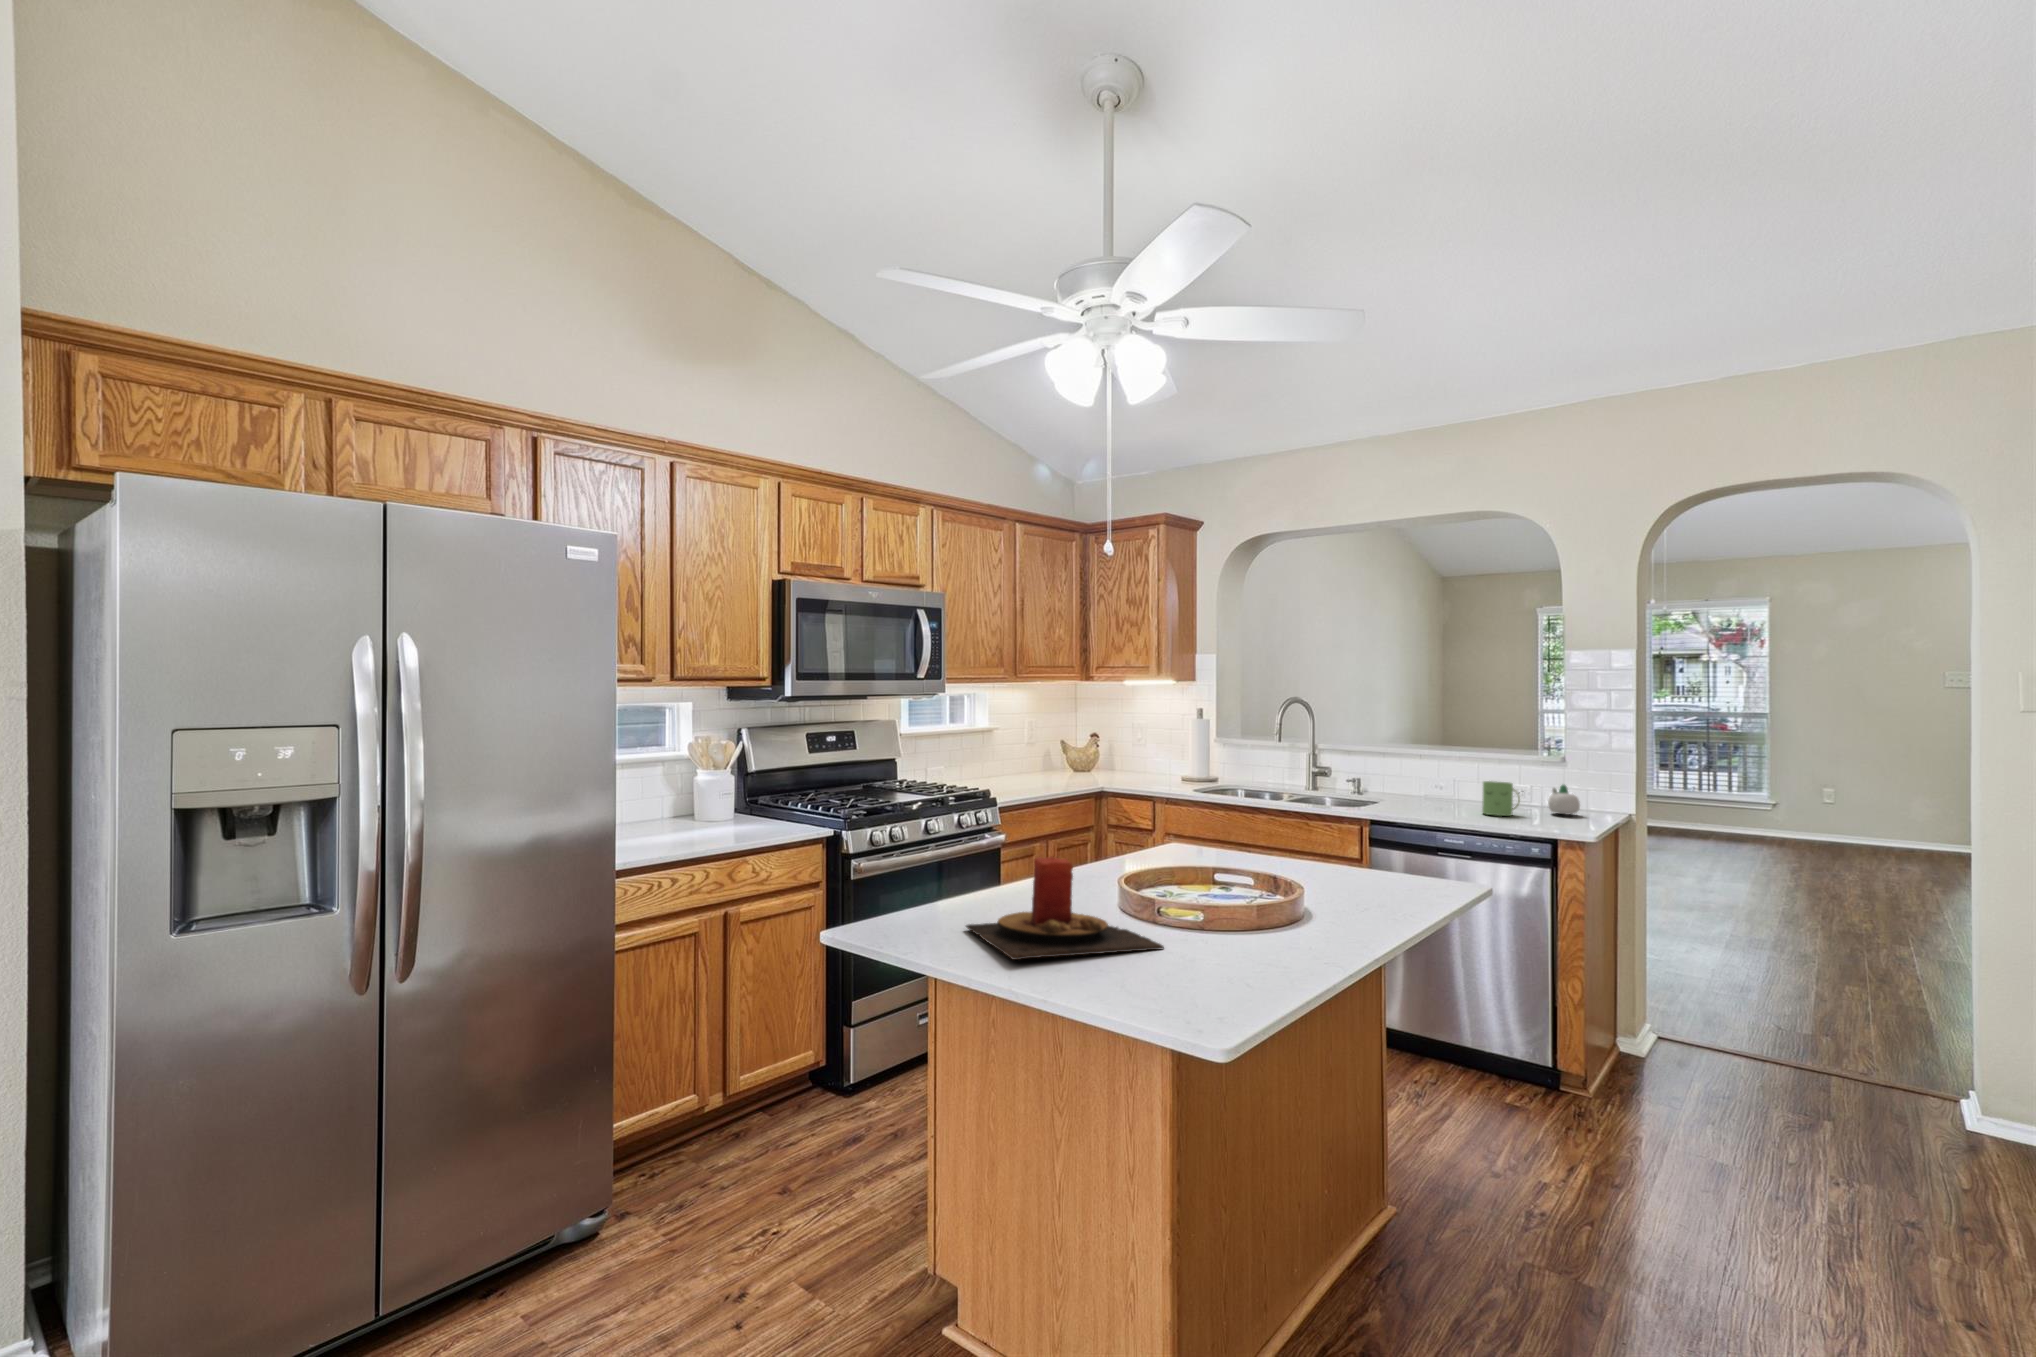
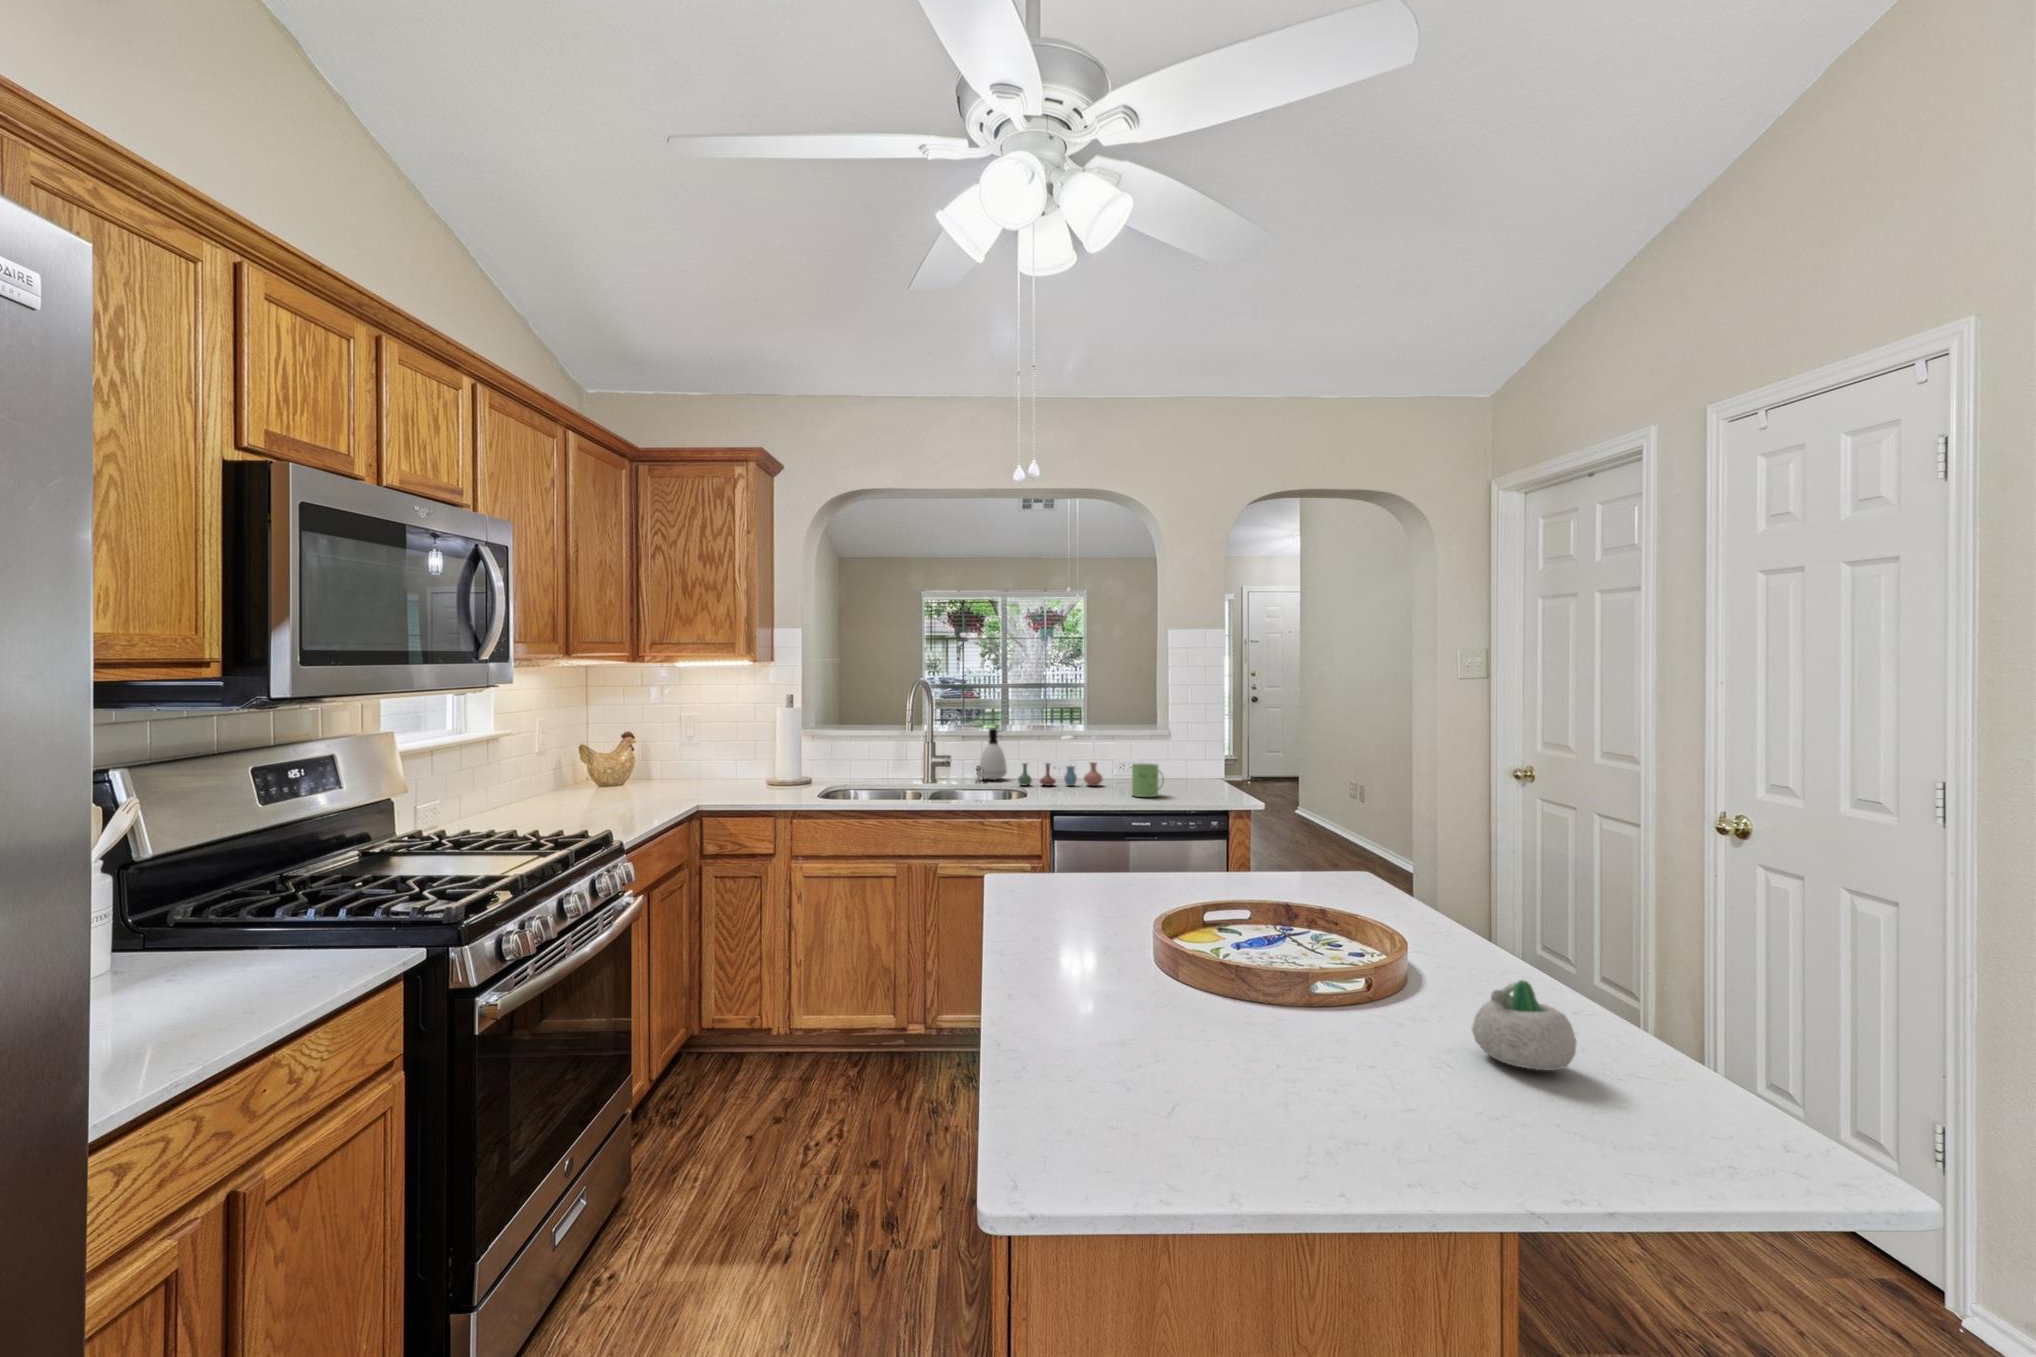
soap dispenser: none [1369,743,1397,792] -> present [979,728,1007,780]
vase: none [1393,776,1480,804] -> present [1018,762,1103,786]
succulent planter: present [1548,785,1580,815] -> present [1472,980,1576,1070]
candle: present [966,857,1164,960] -> none [1159,958,1428,1172]

